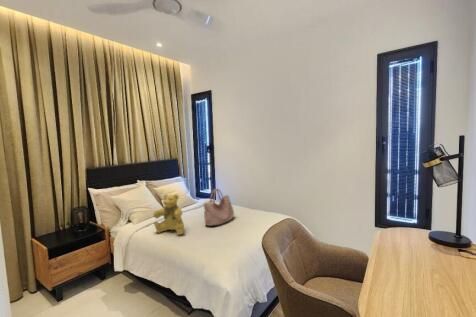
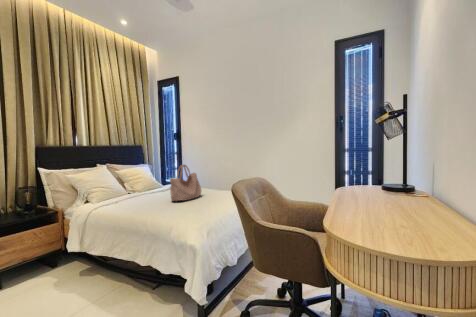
teddy bear: present [153,195,184,235] -> none [115,168,149,208]

